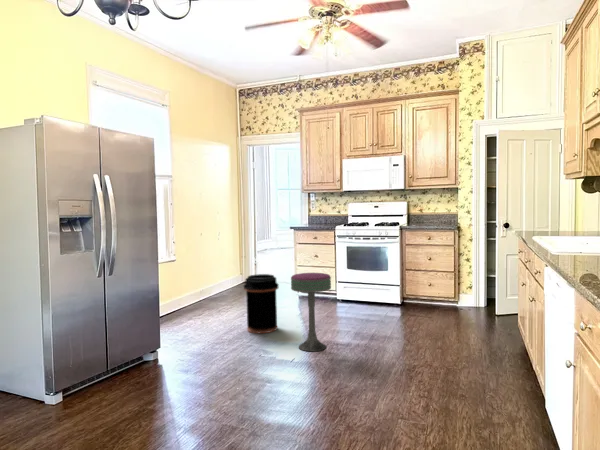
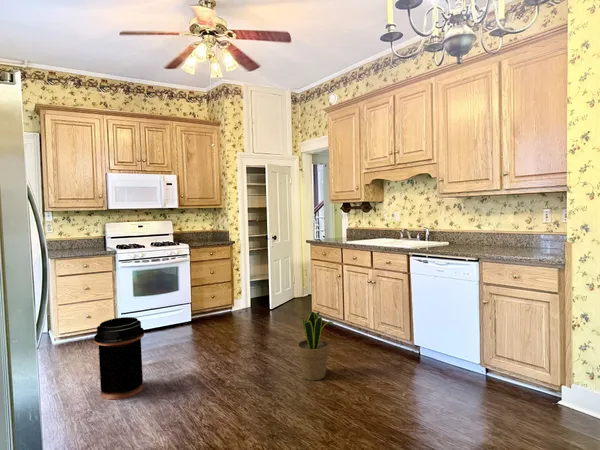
bar stool: present [291,273,331,351] -> none [200,300,245,389]
potted plant: none [350,299,394,374] -> present [297,311,333,380]

